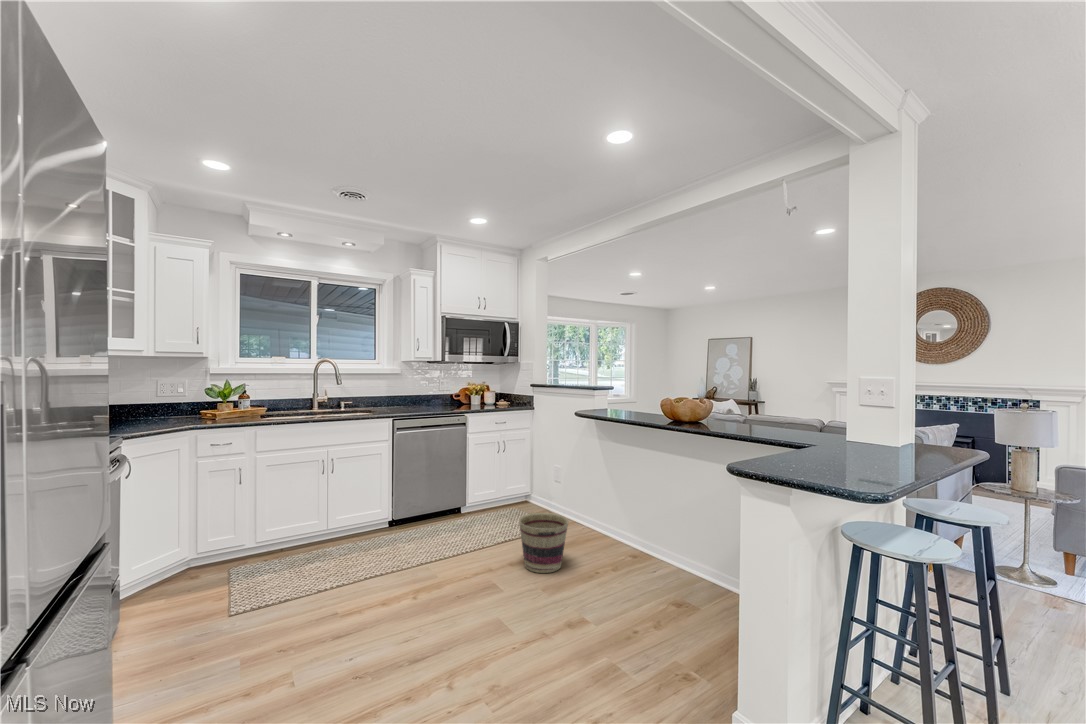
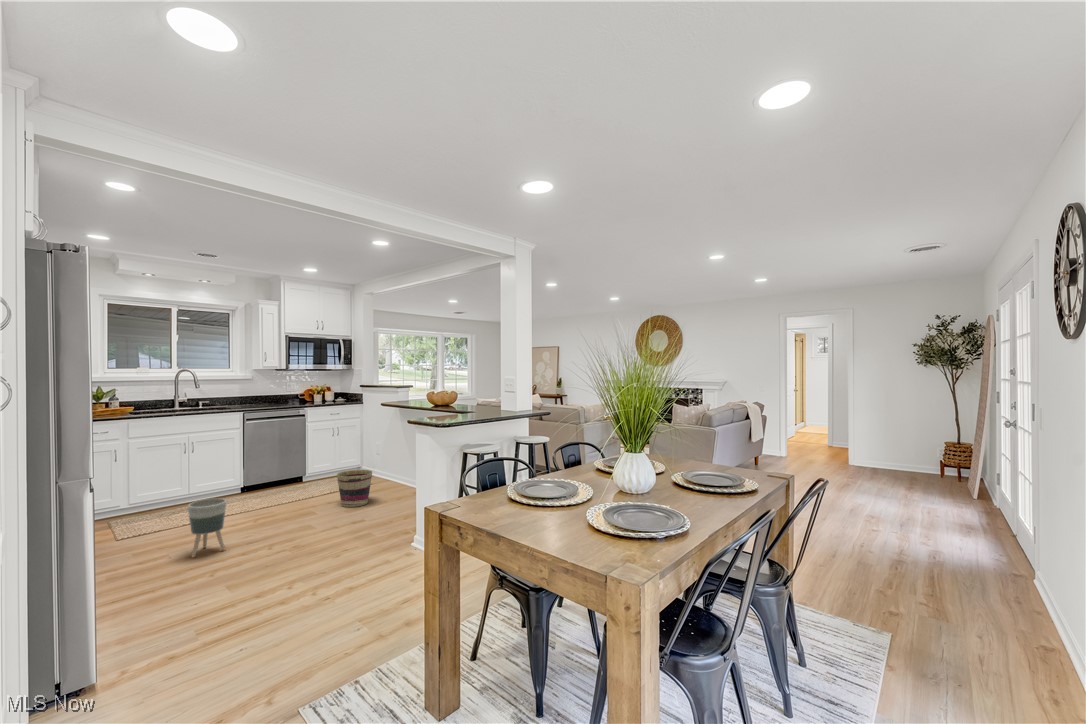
planter: none [326,568,380,669] -> present [188,498,227,557]

